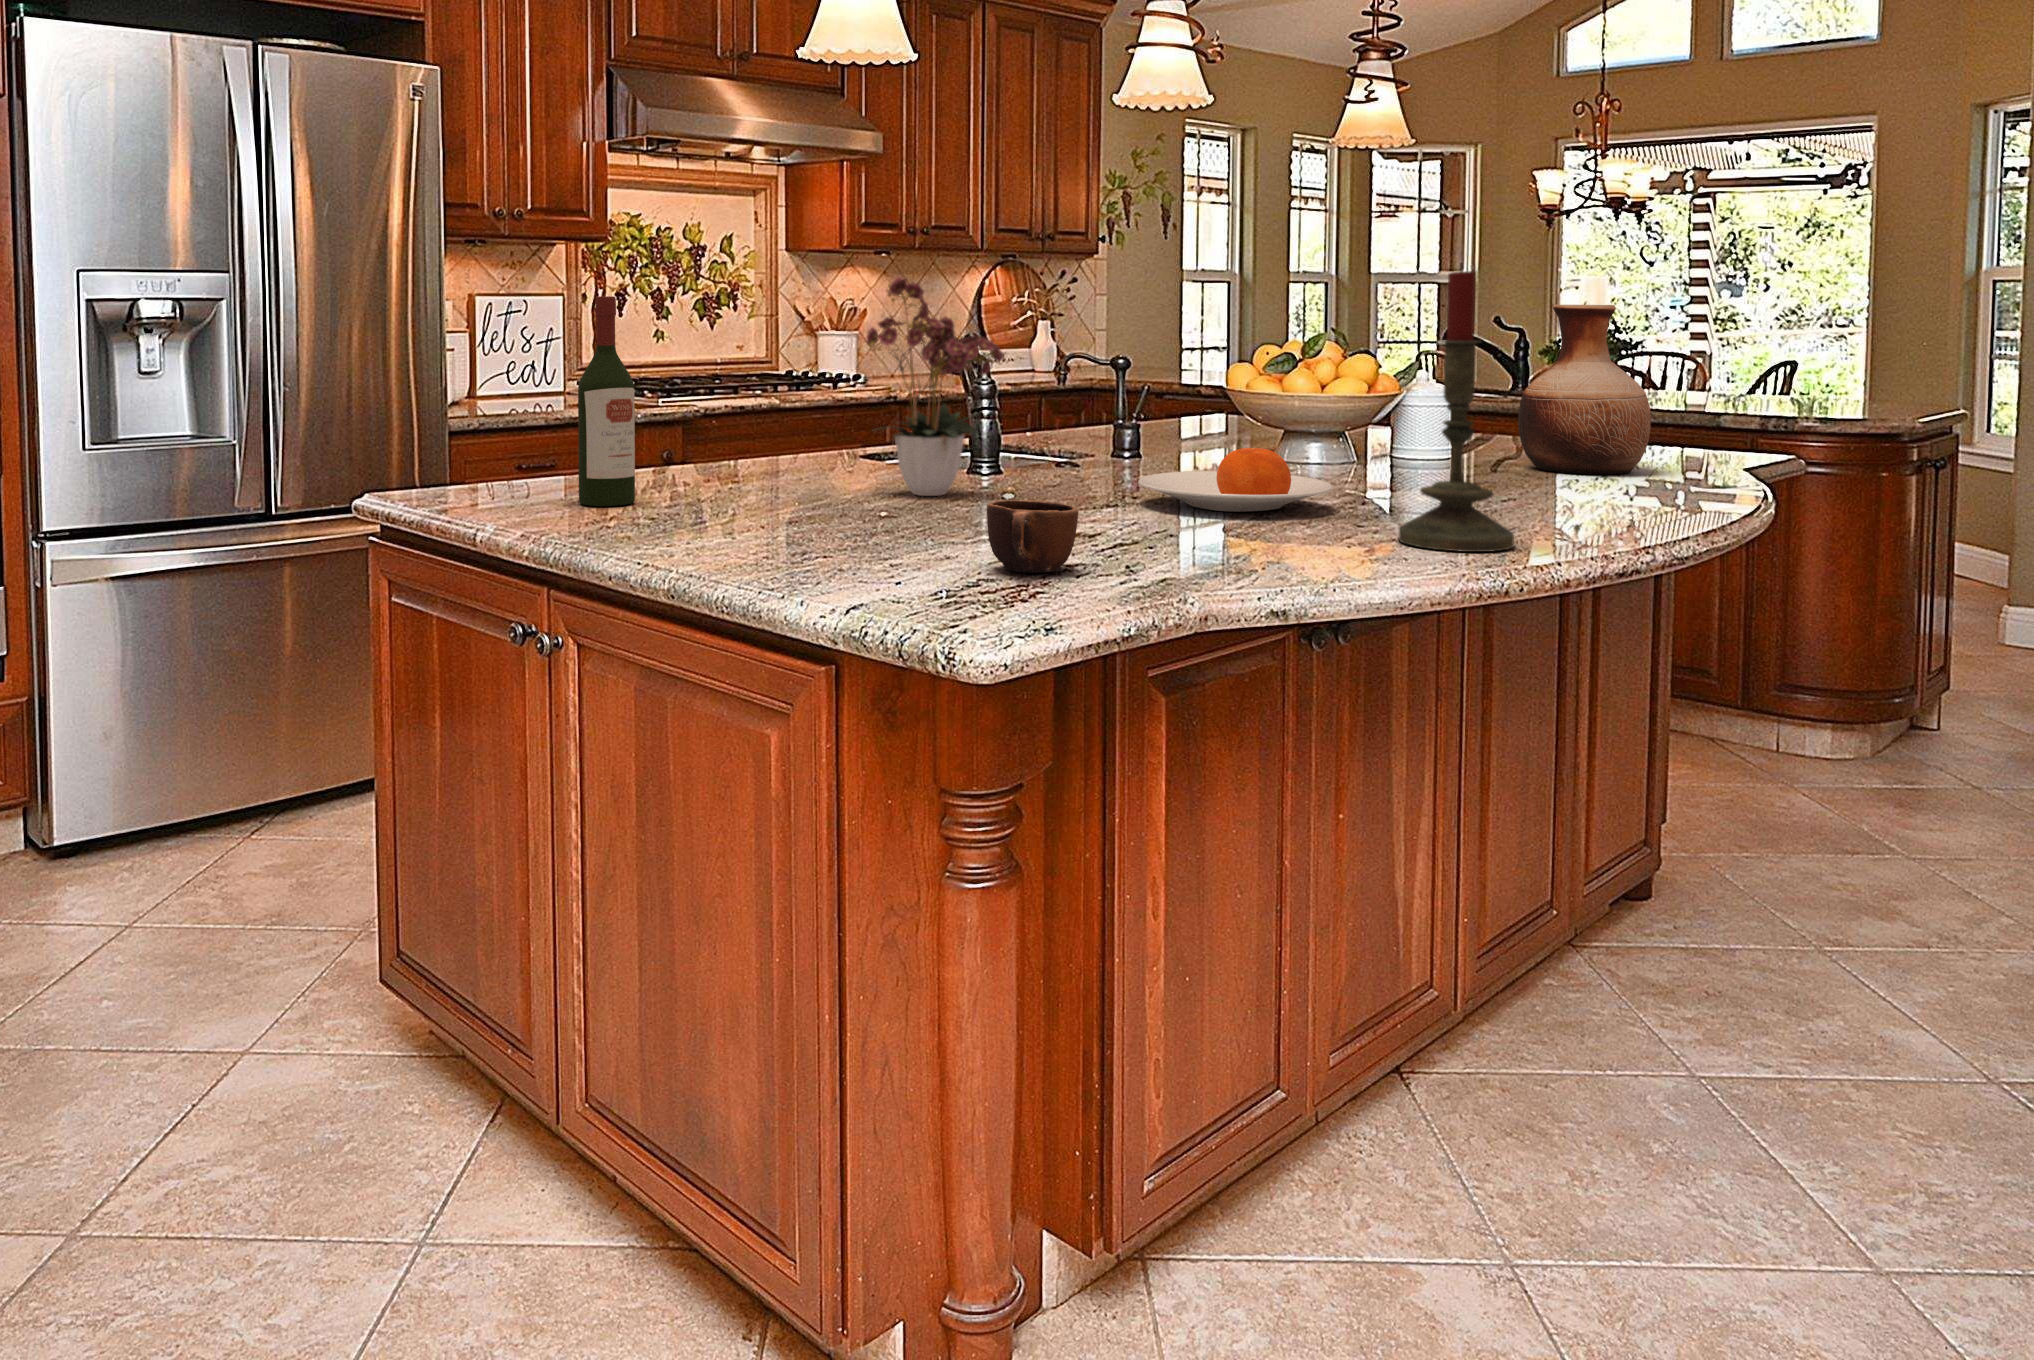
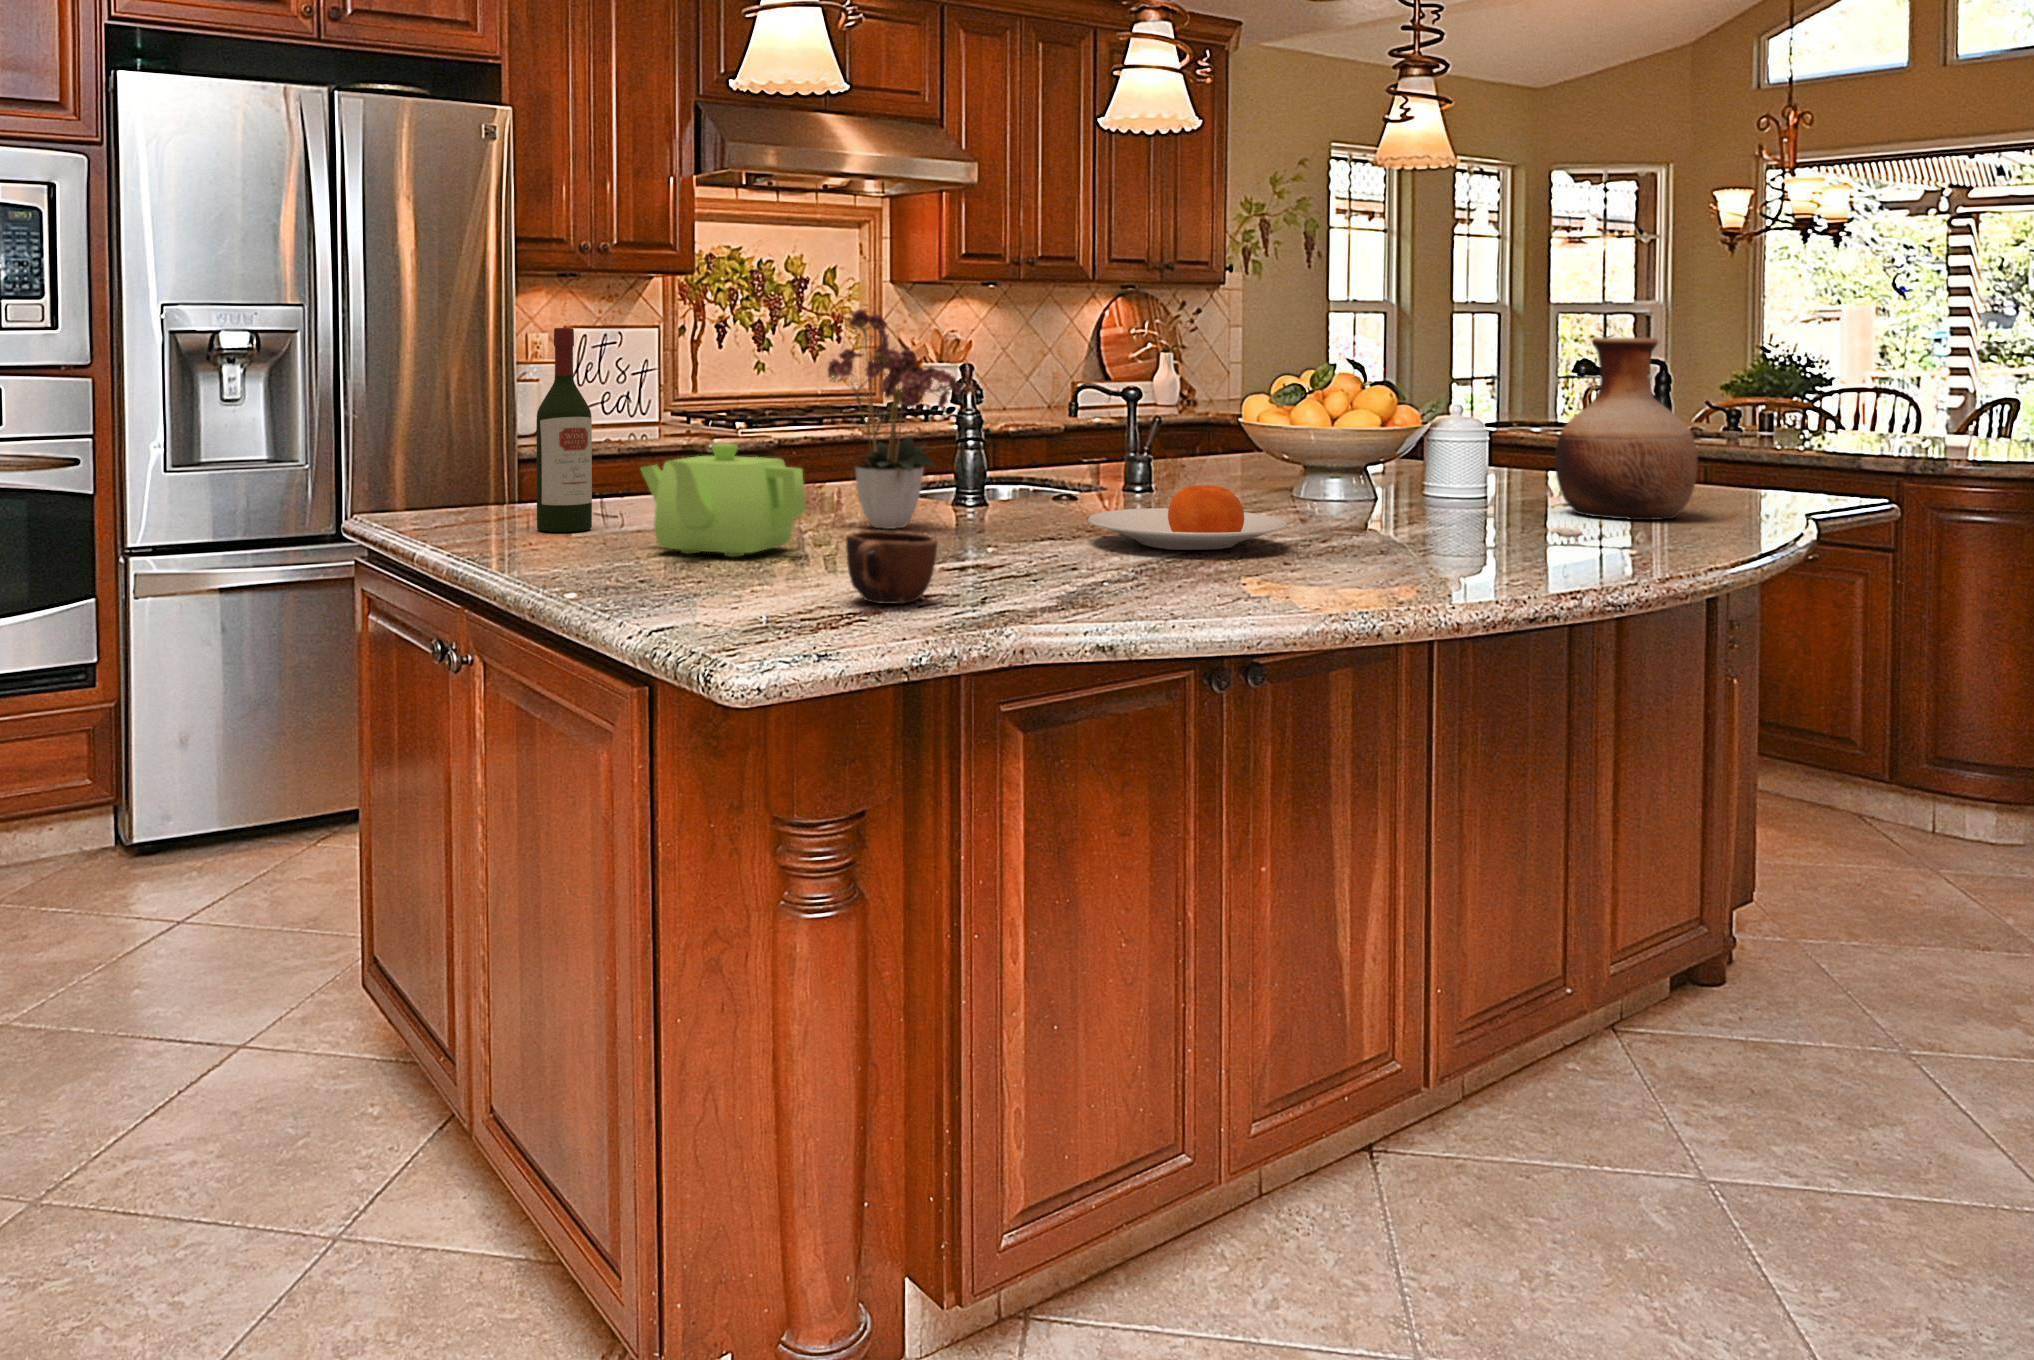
candle: present [1399,263,1514,552] -> none [1311,292,1430,595]
teapot: none [708,413,887,528] -> present [640,443,806,557]

